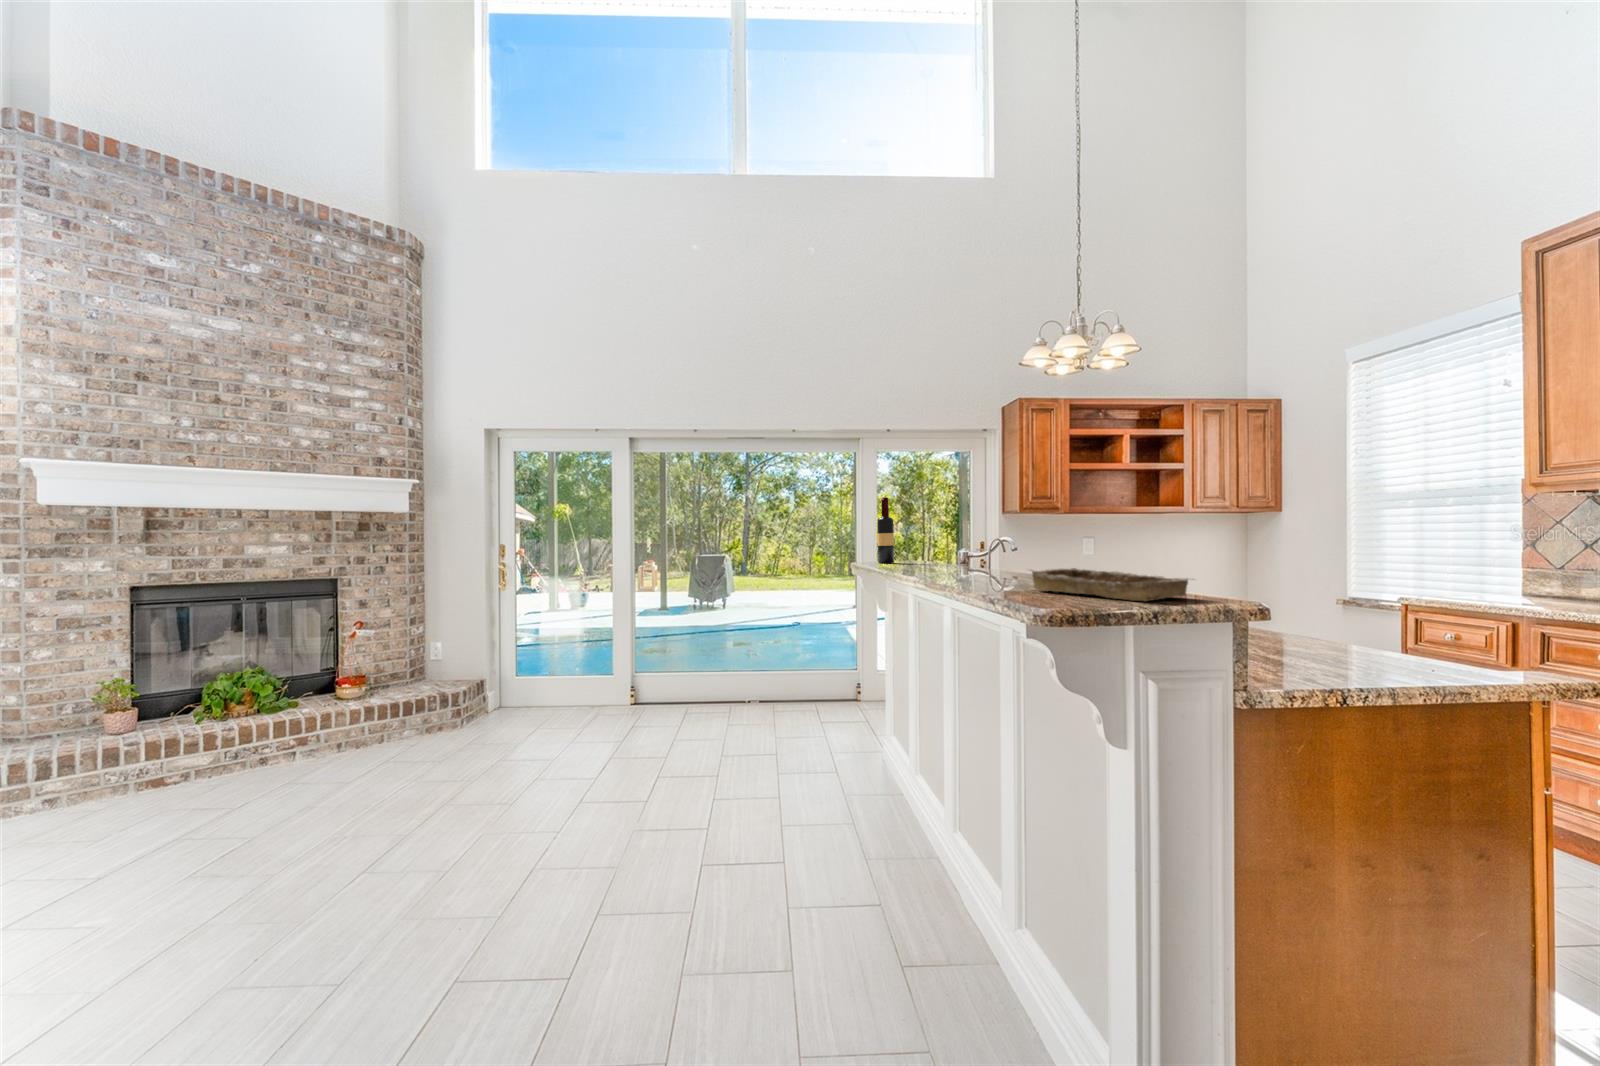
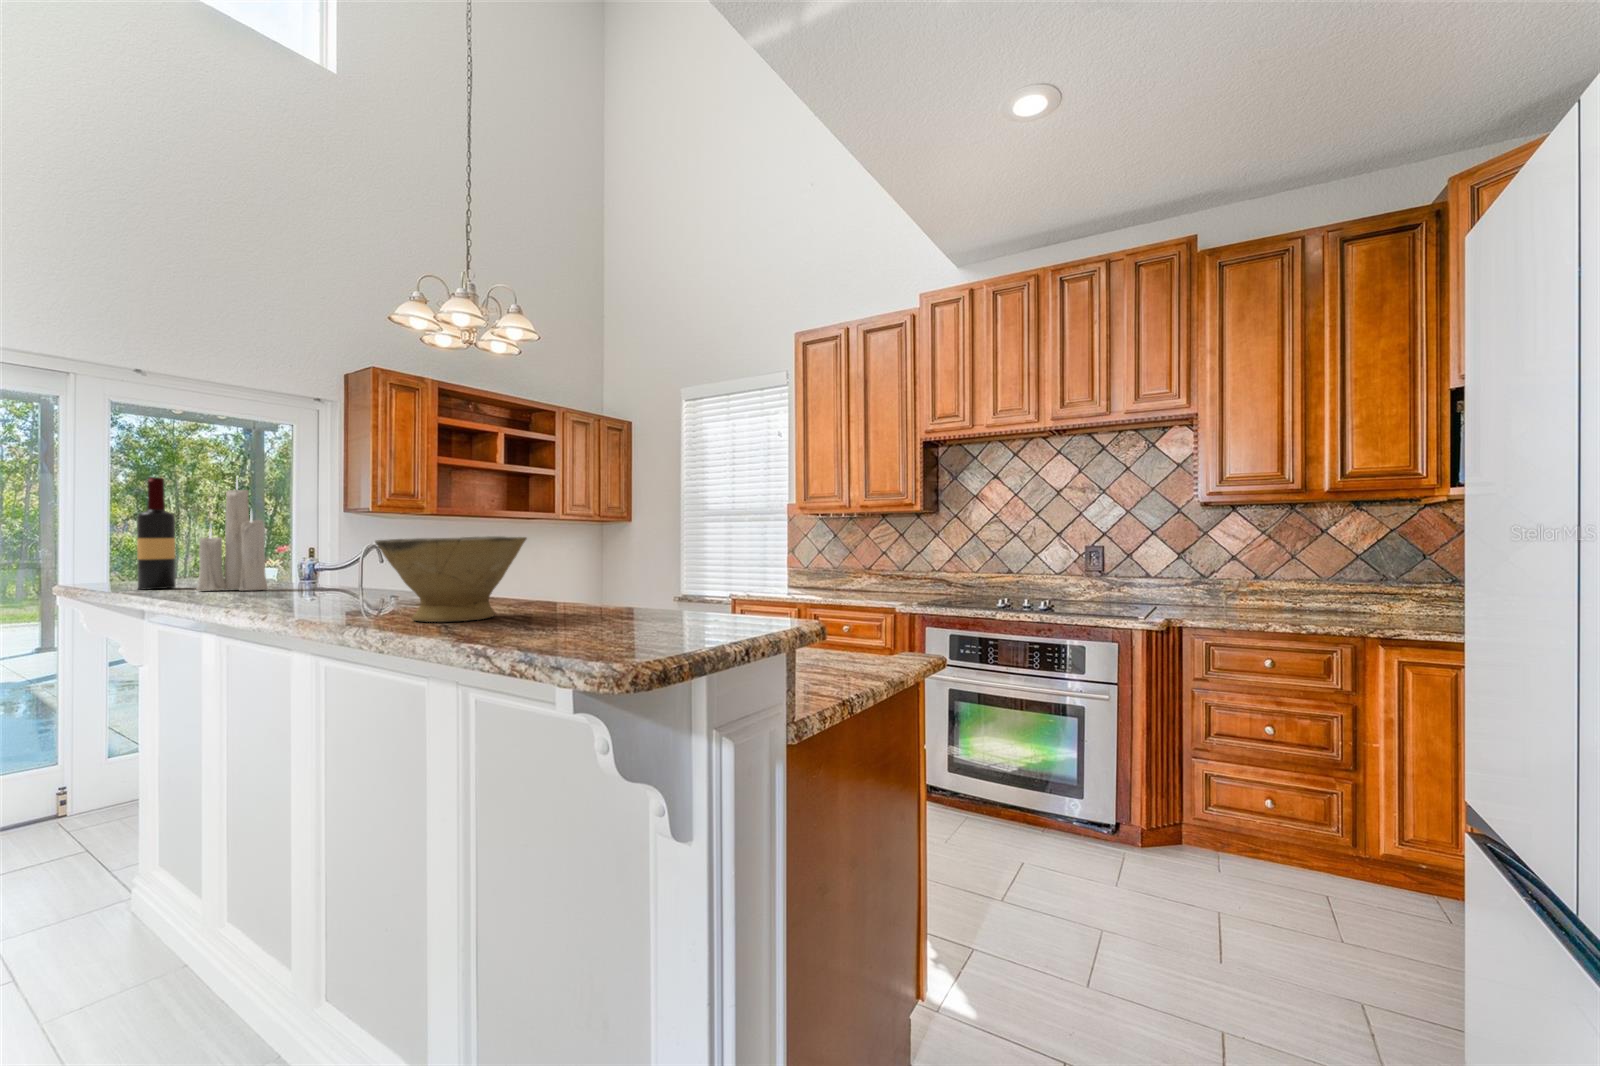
candle: none [901,490,934,565] -> present [197,479,268,591]
bowl: none [957,529,1048,584] -> present [375,536,527,622]
tray: present [1029,568,1189,601] -> none [523,591,750,635]

